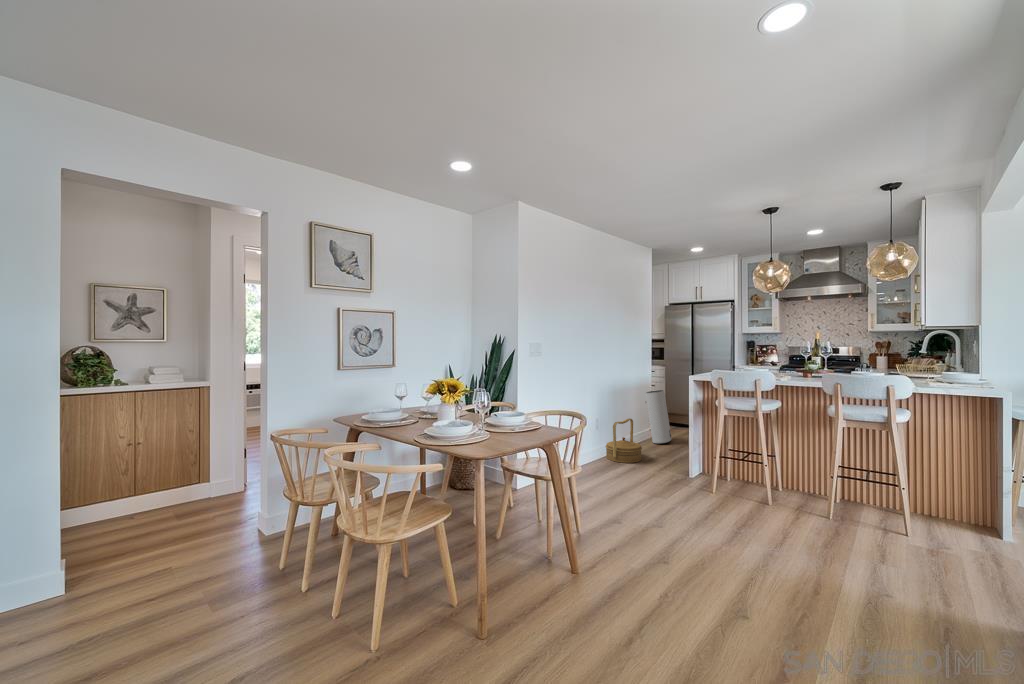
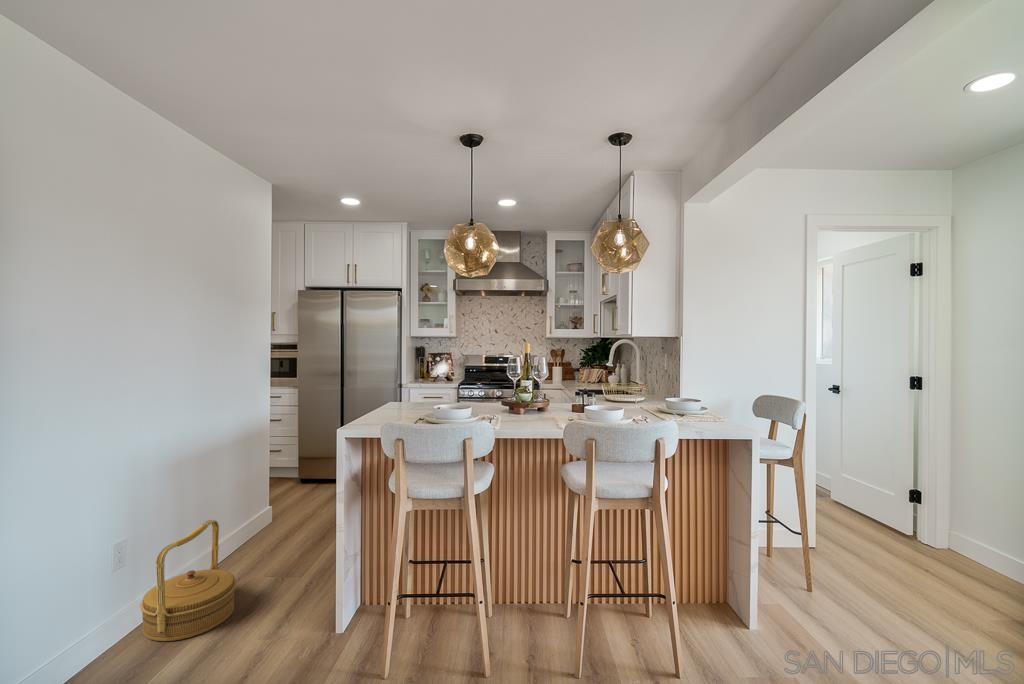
air purifier: present [645,390,672,444] -> none [254,437,305,541]

